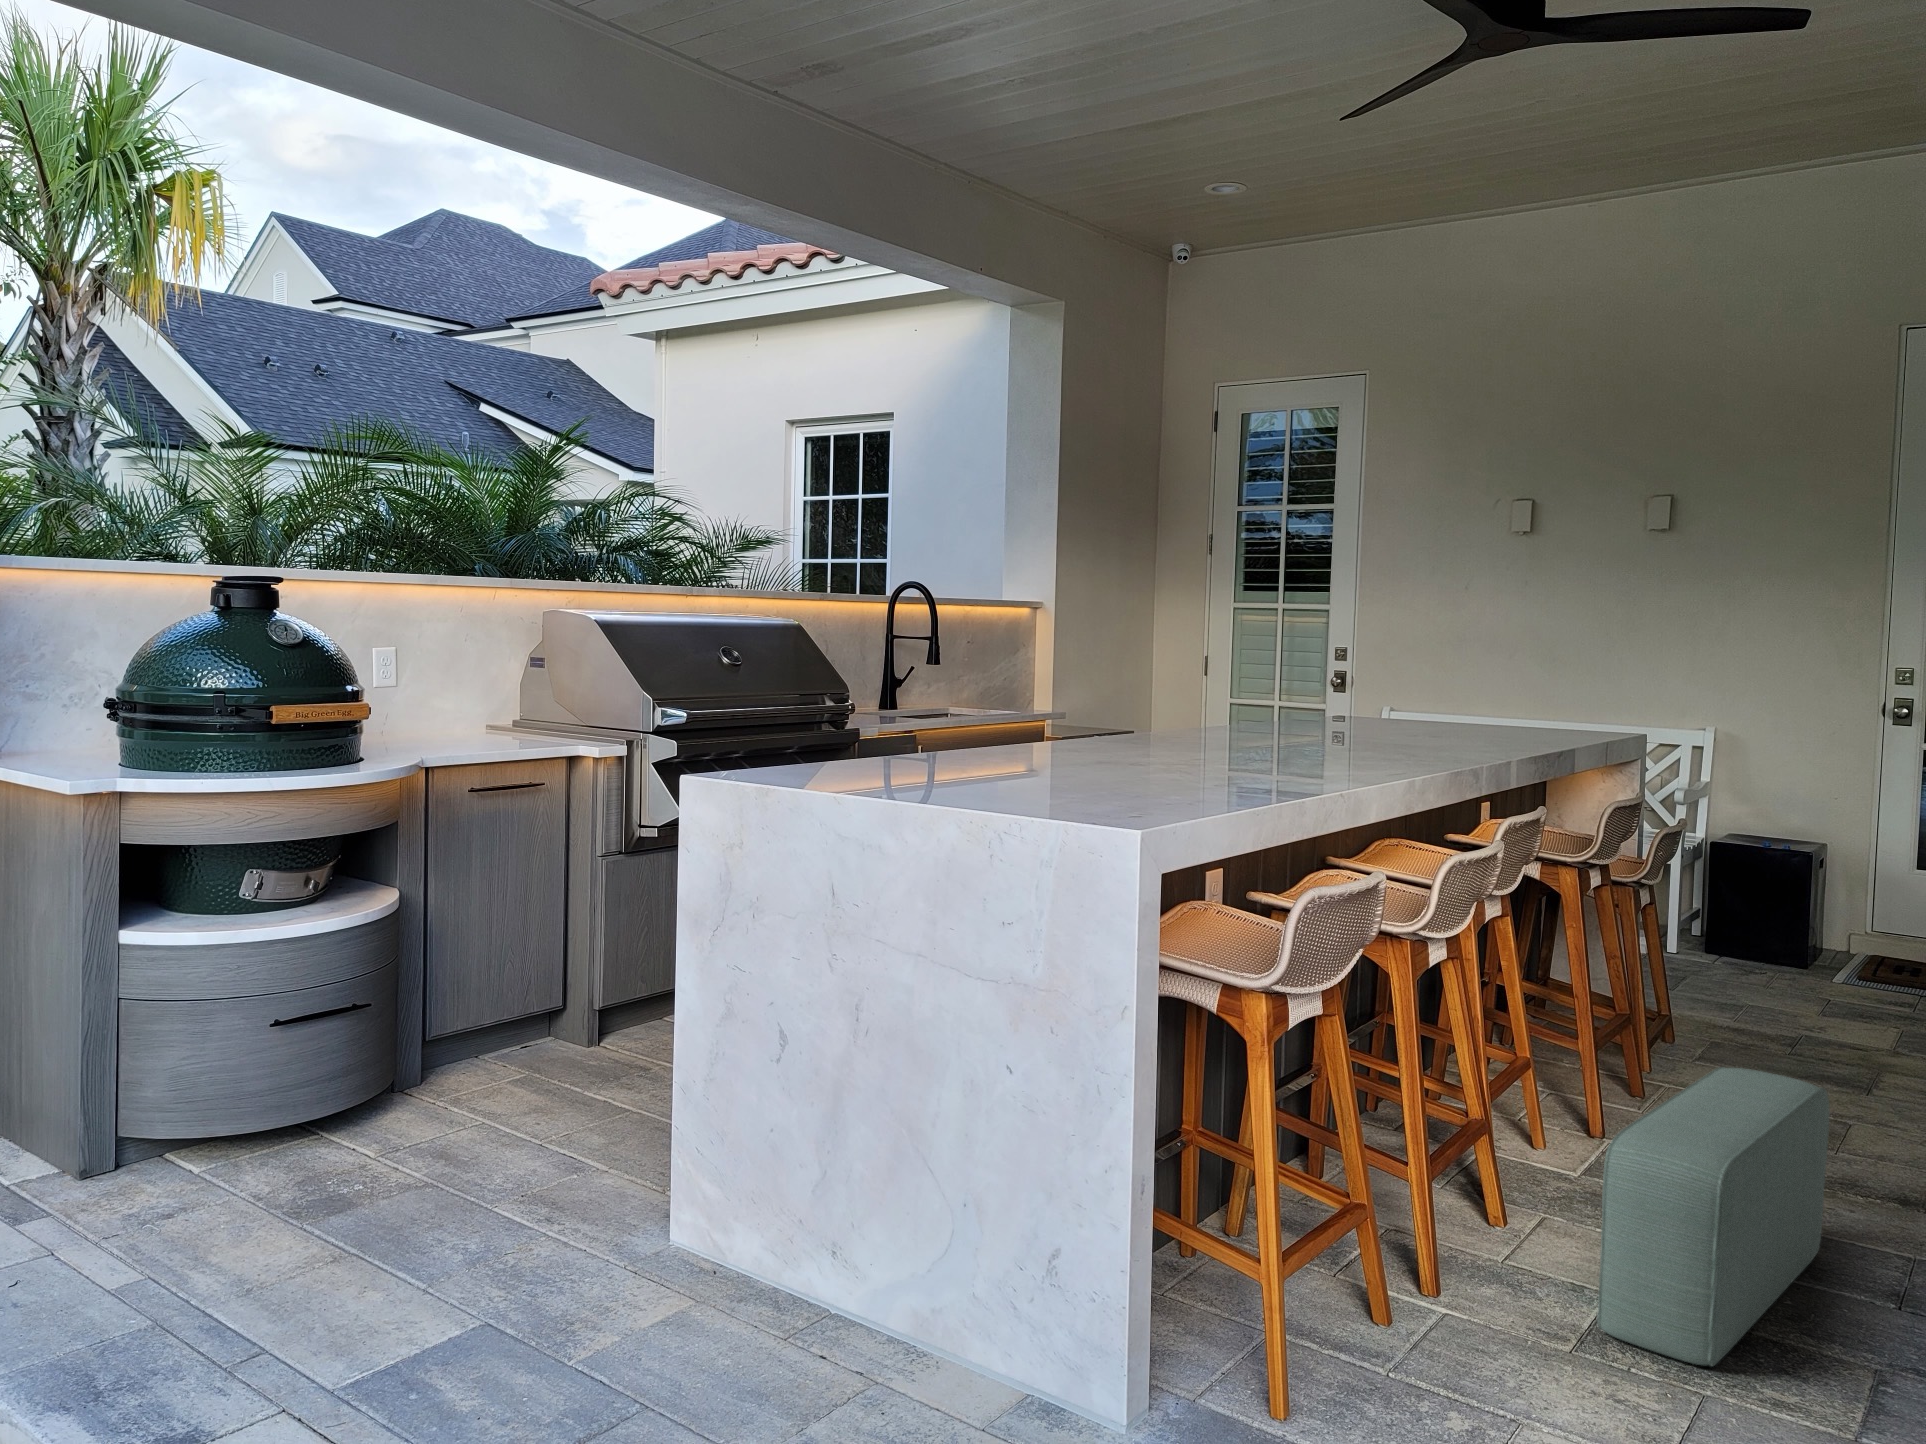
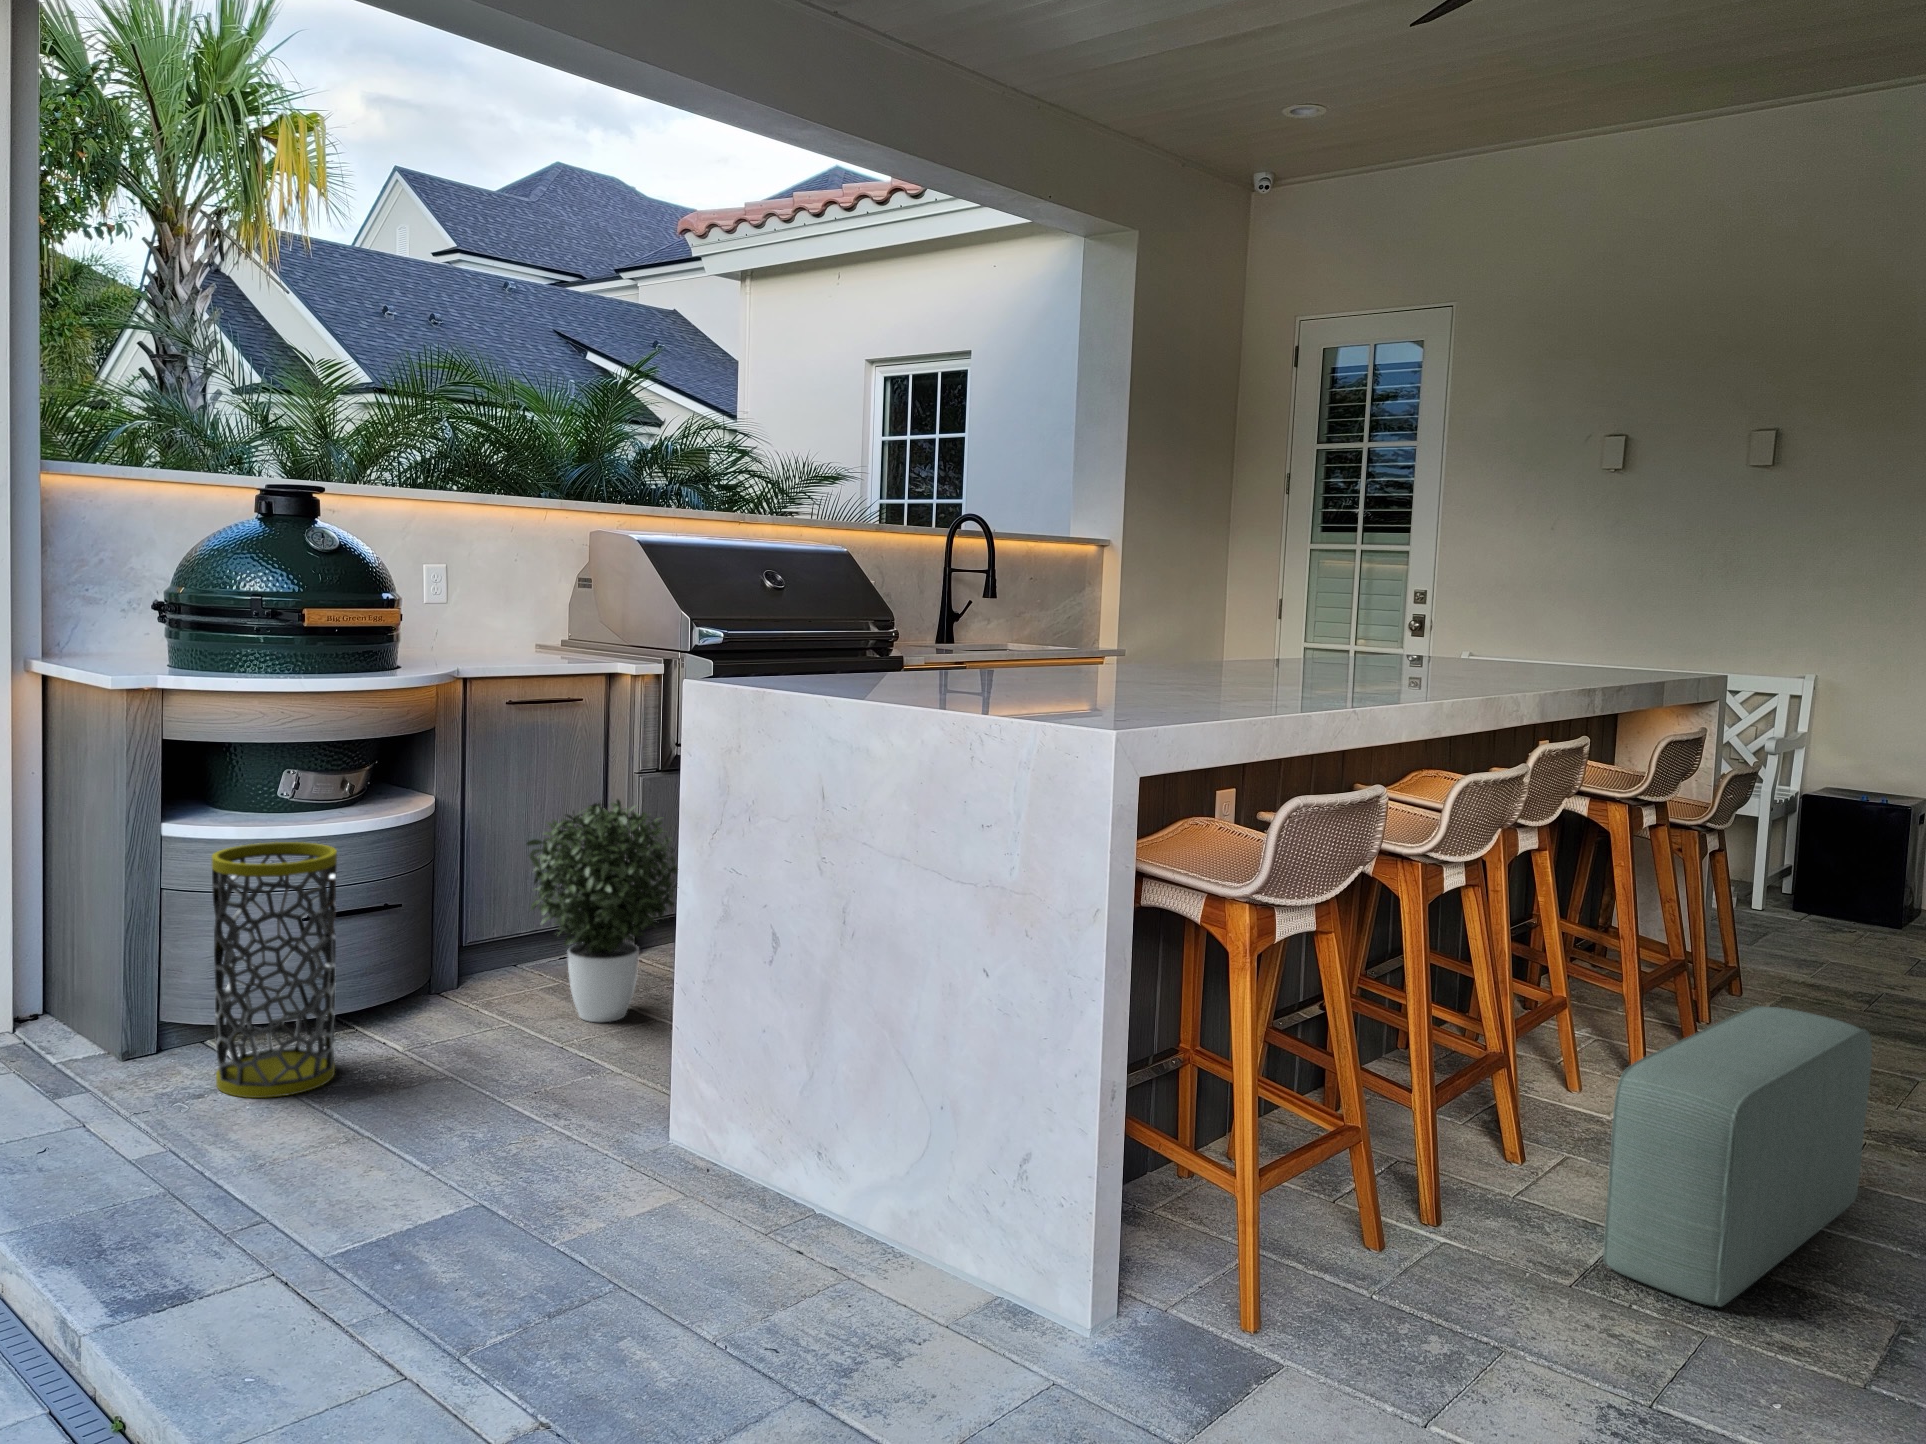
potted plant: none [492,888,653,1118] -> present [527,800,679,1022]
trash can: none [180,947,309,1216] -> present [212,842,337,1098]

